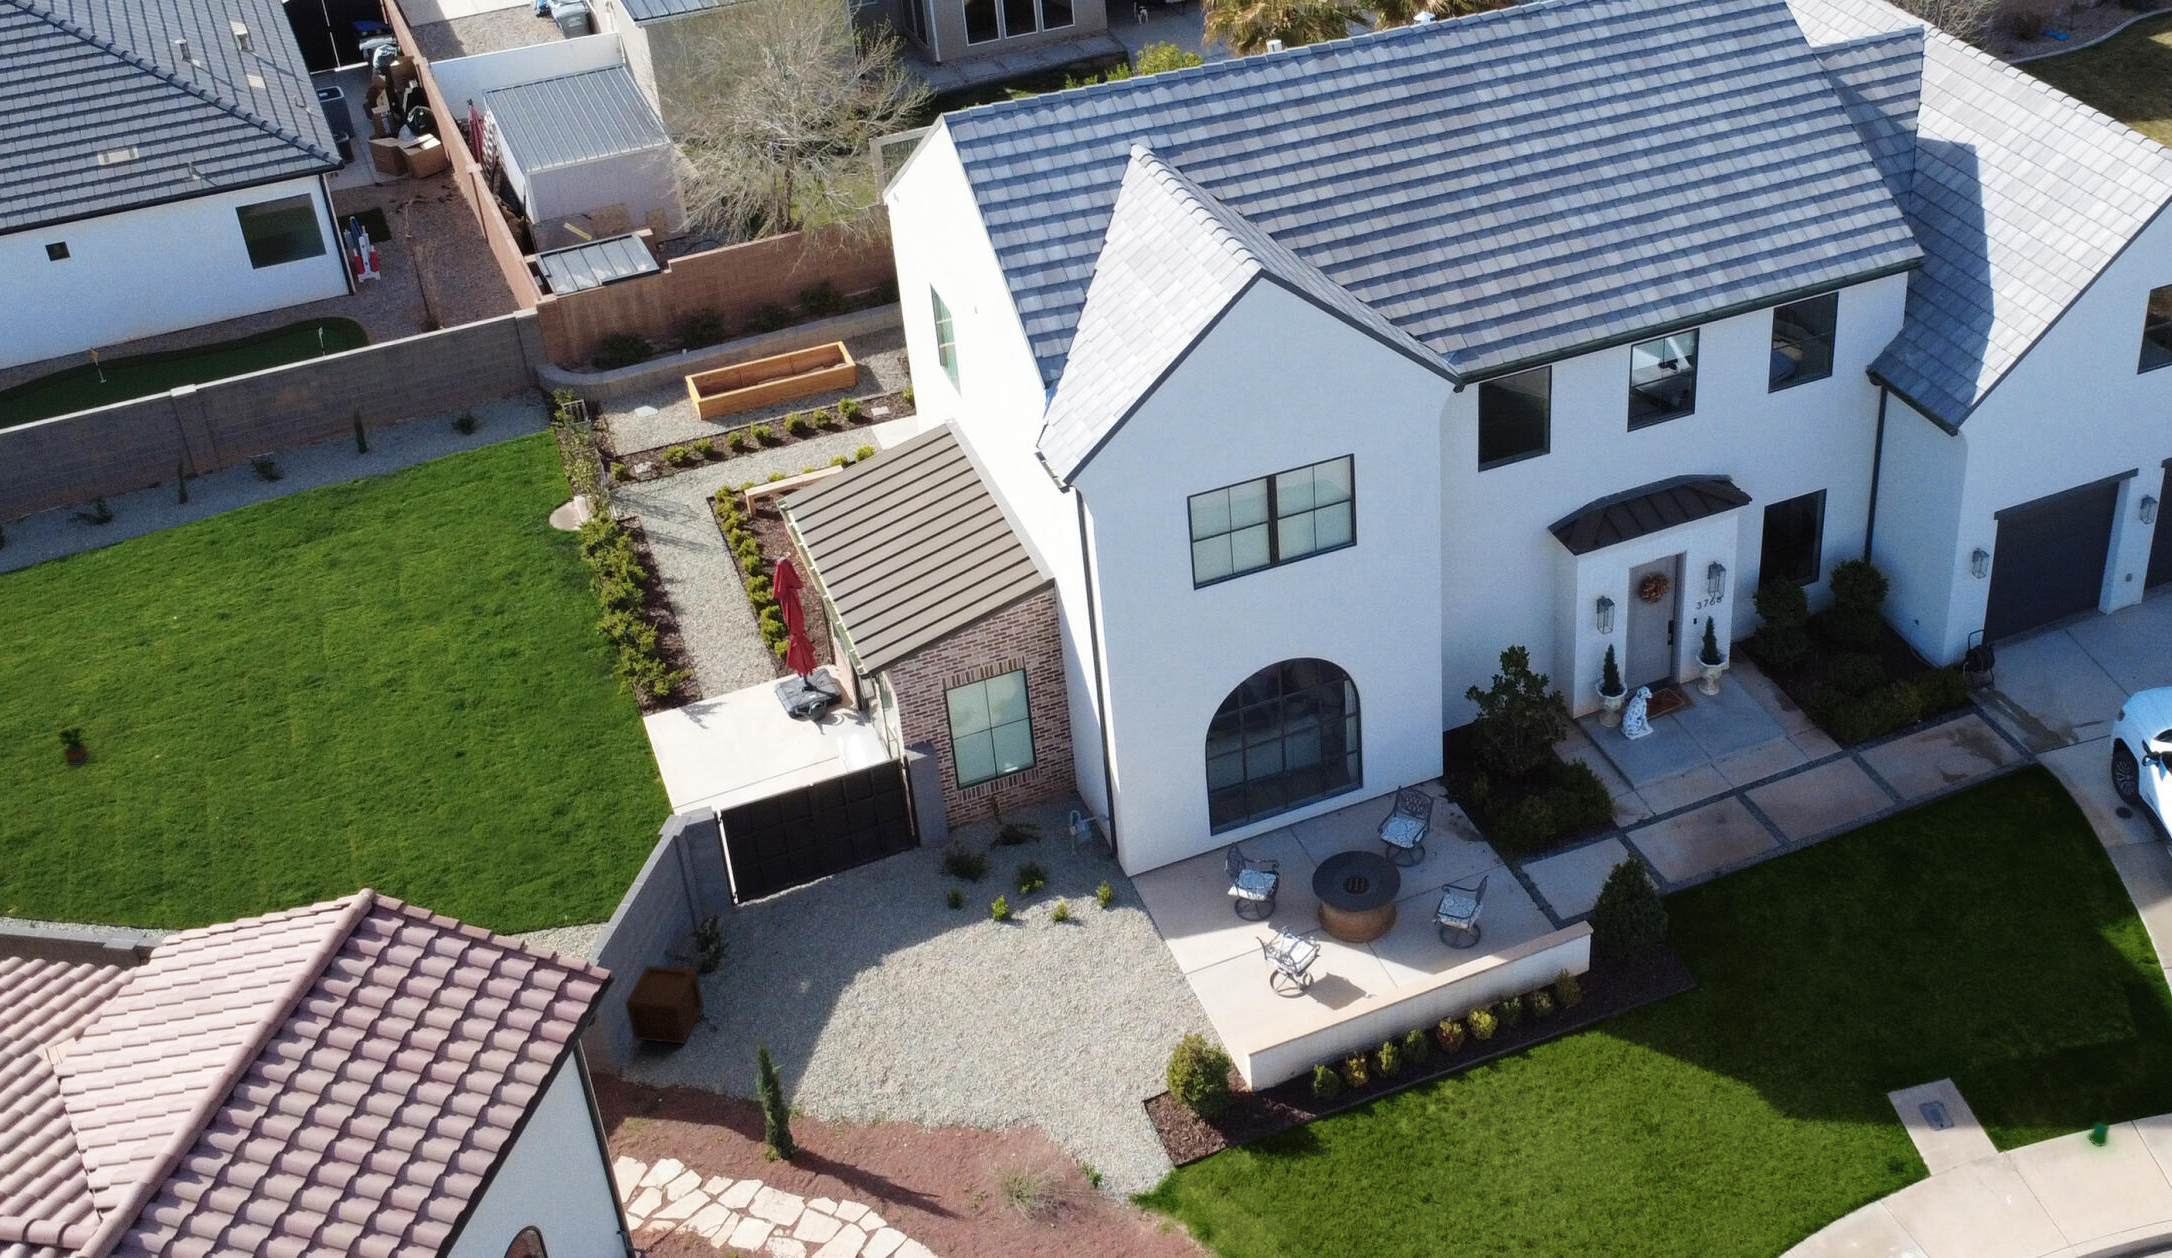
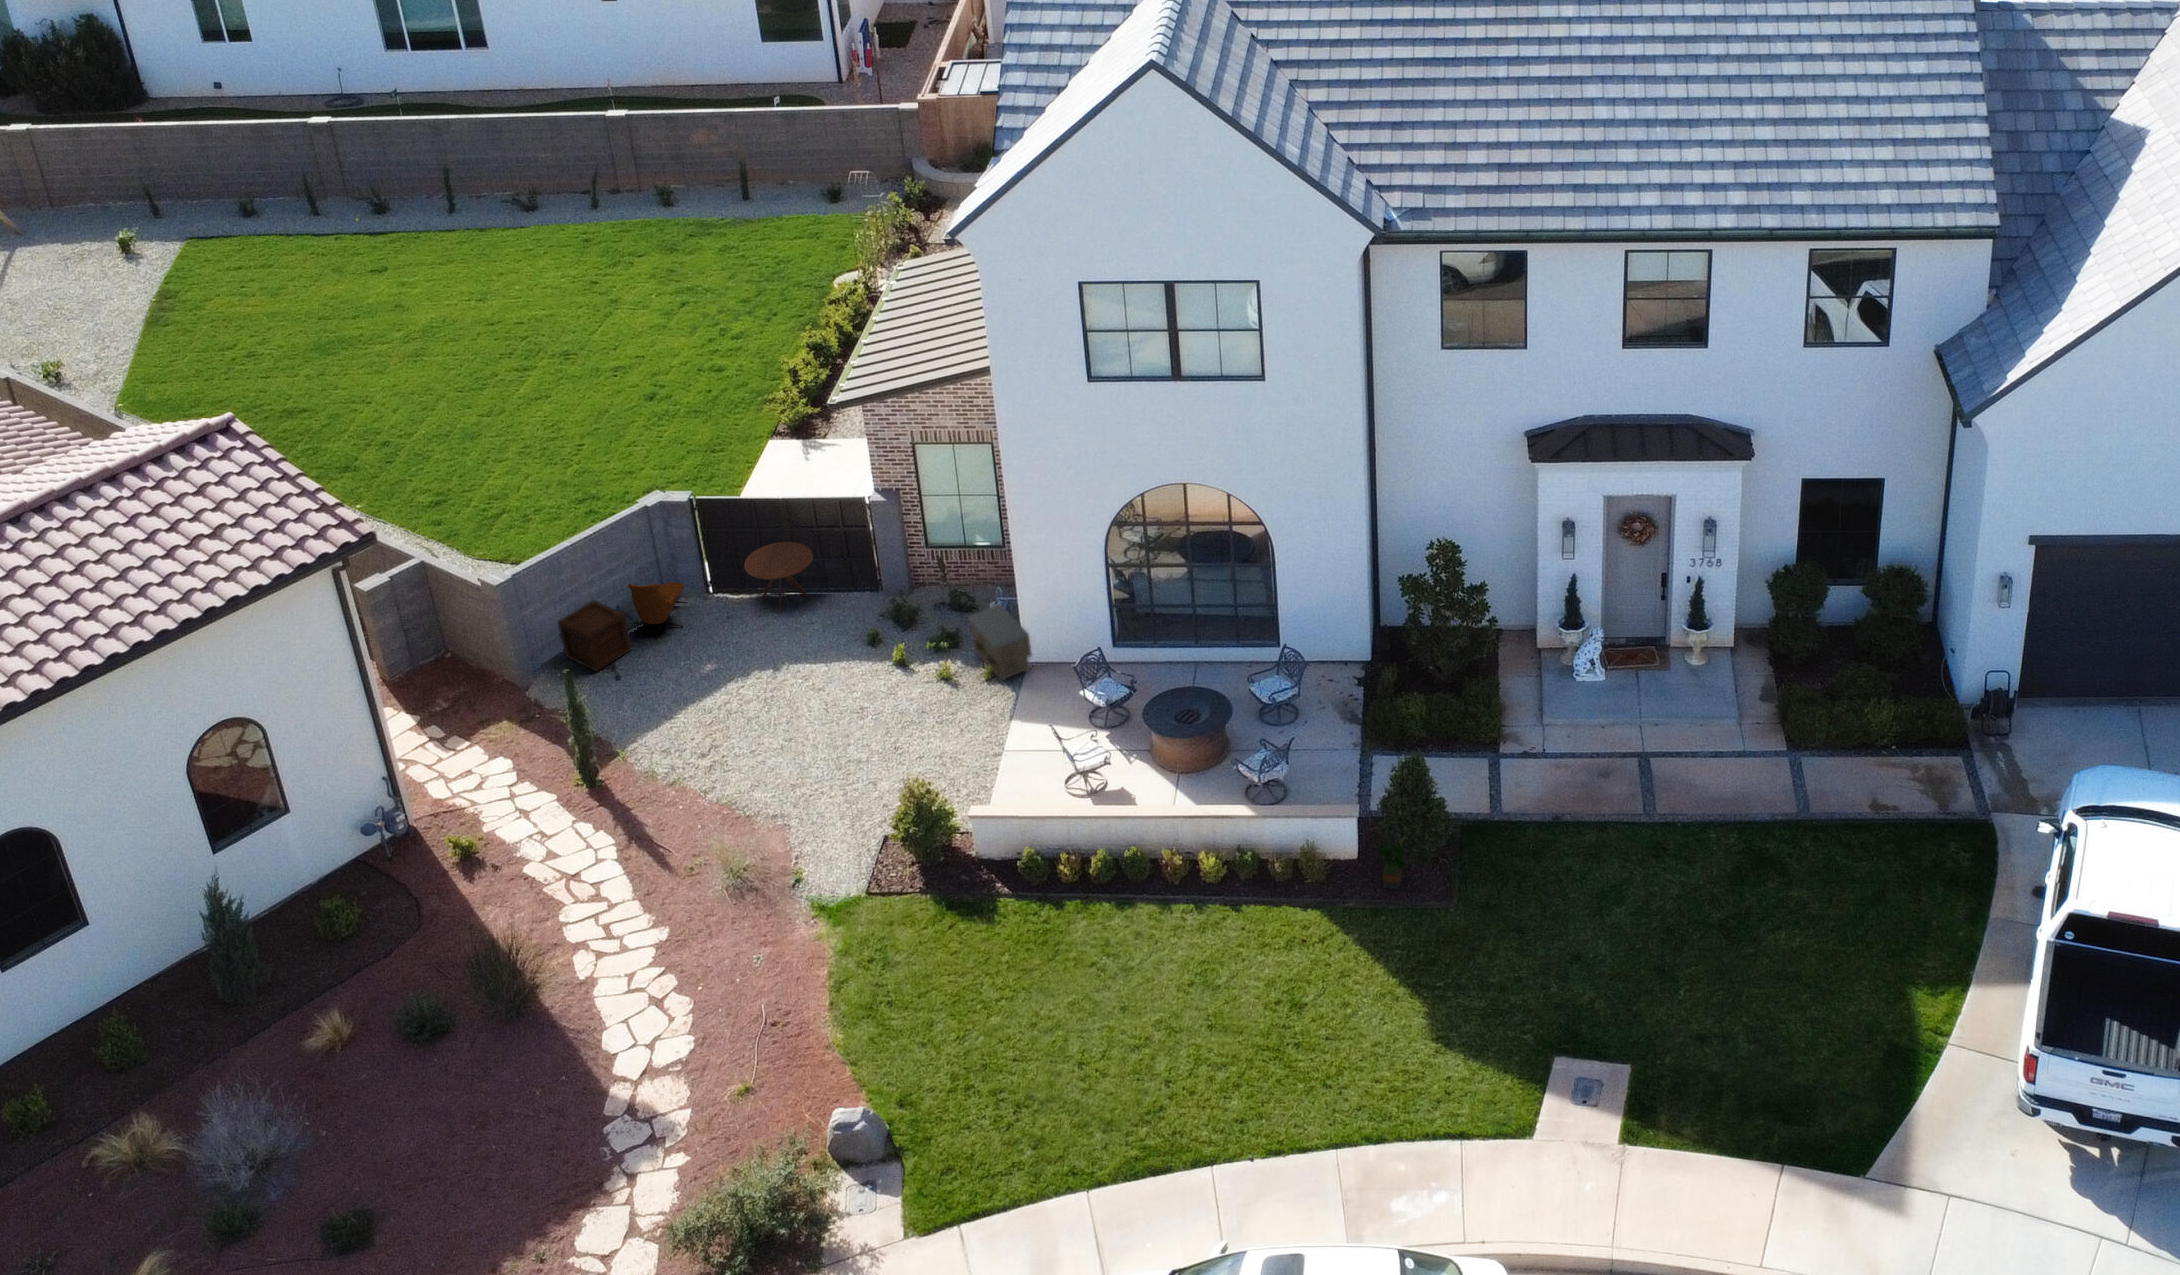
potted tree: present [58,728,88,765] -> present [1379,846,1407,889]
storage bench: none [1076,832,1155,908] -> present [968,605,1032,680]
round table: none [784,833,860,912] -> present [744,542,813,611]
lounge chair: none [687,916,740,986] -> present [628,582,686,639]
watering can: present [2088,1123,2109,1146] -> none [1704,1169,1739,1197]

